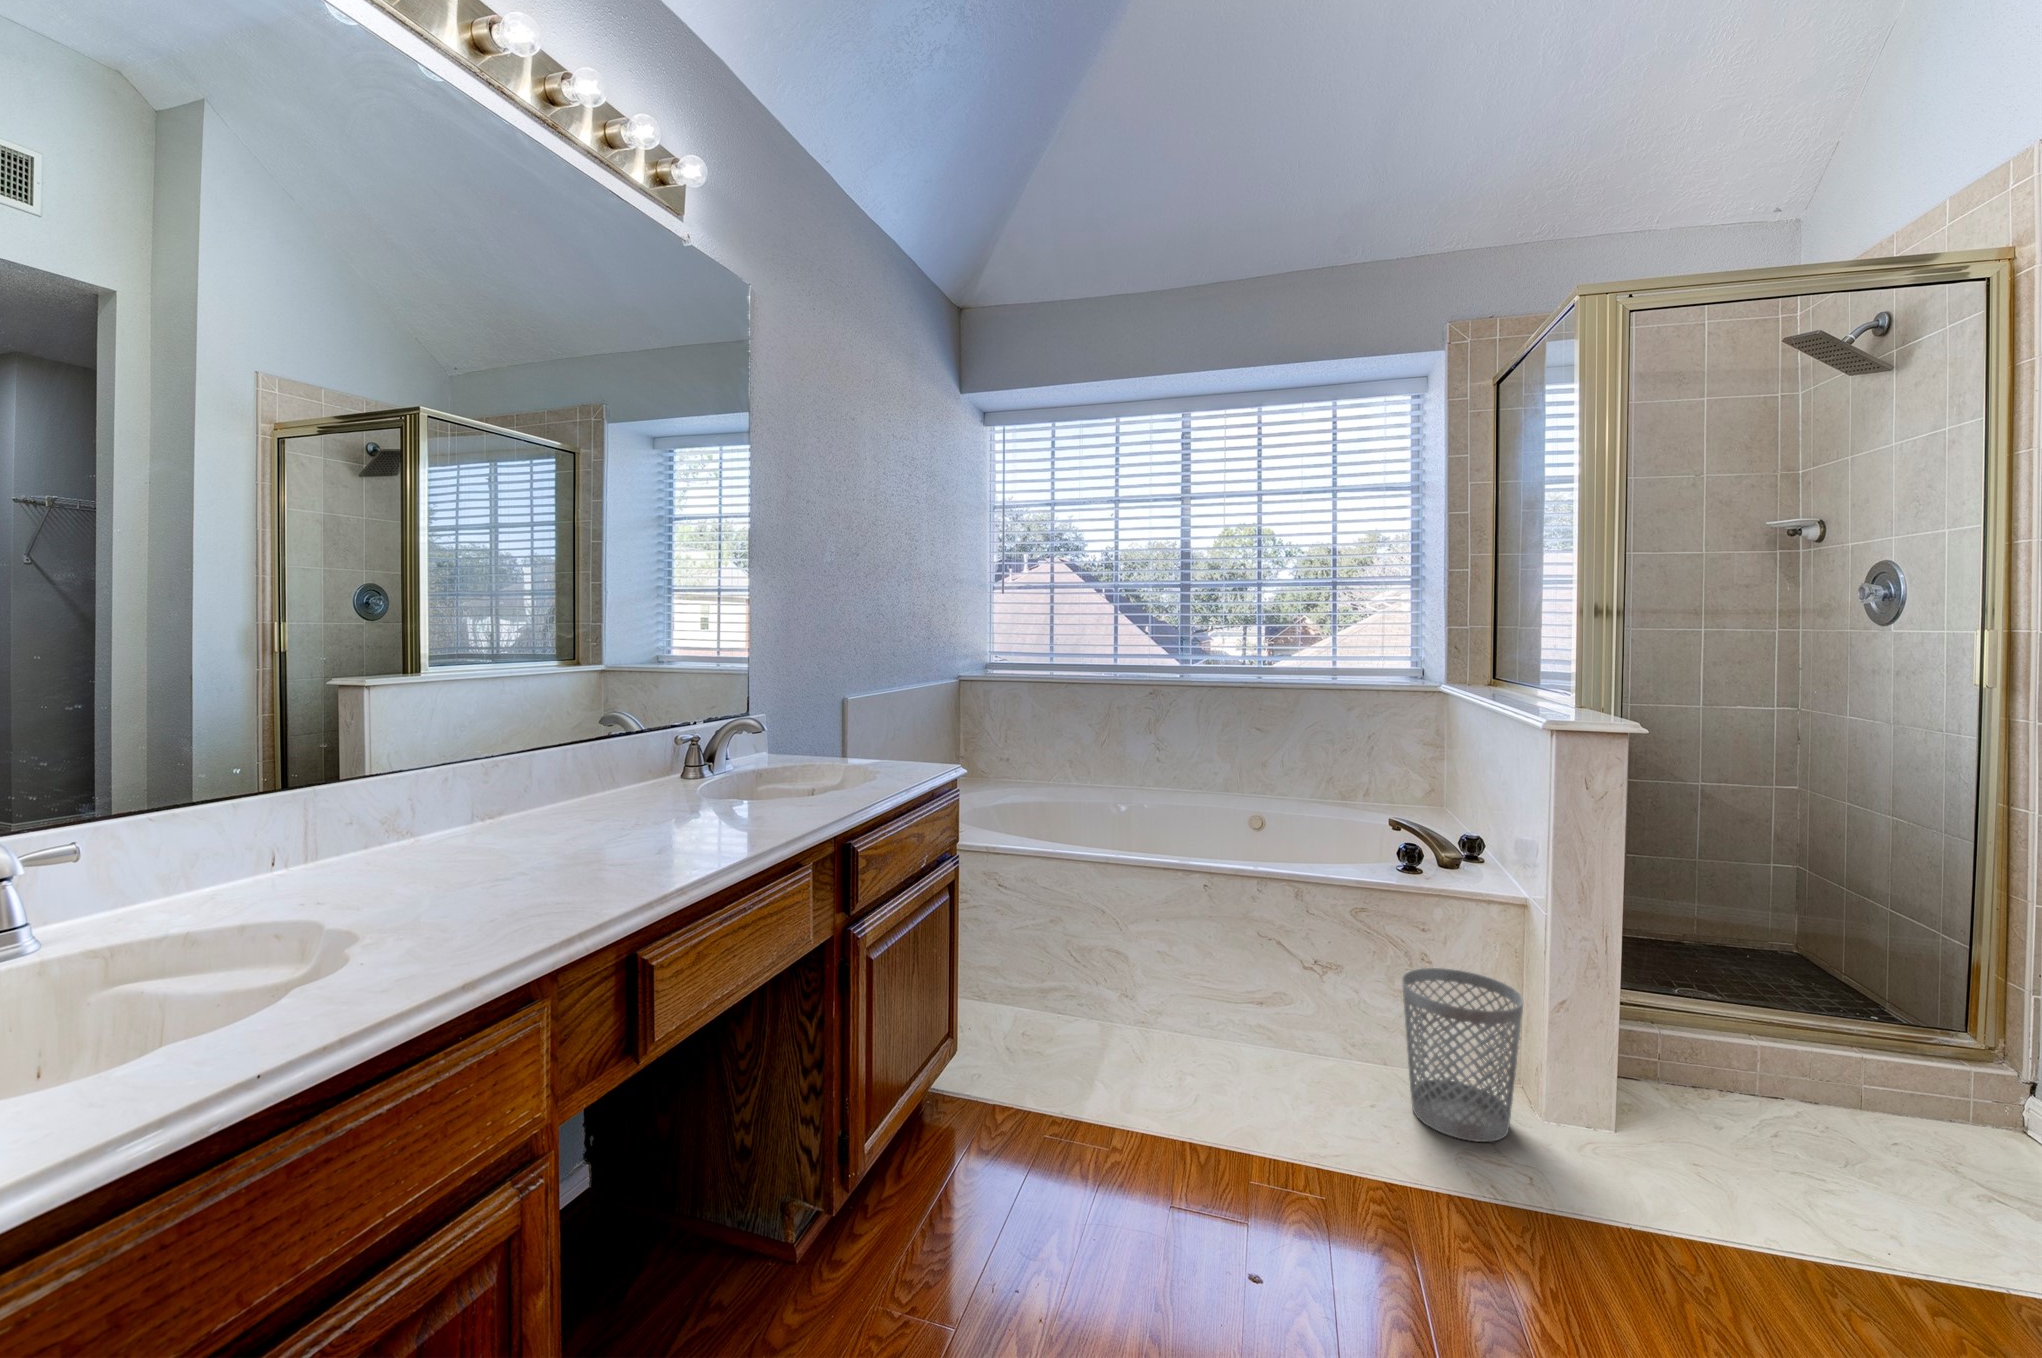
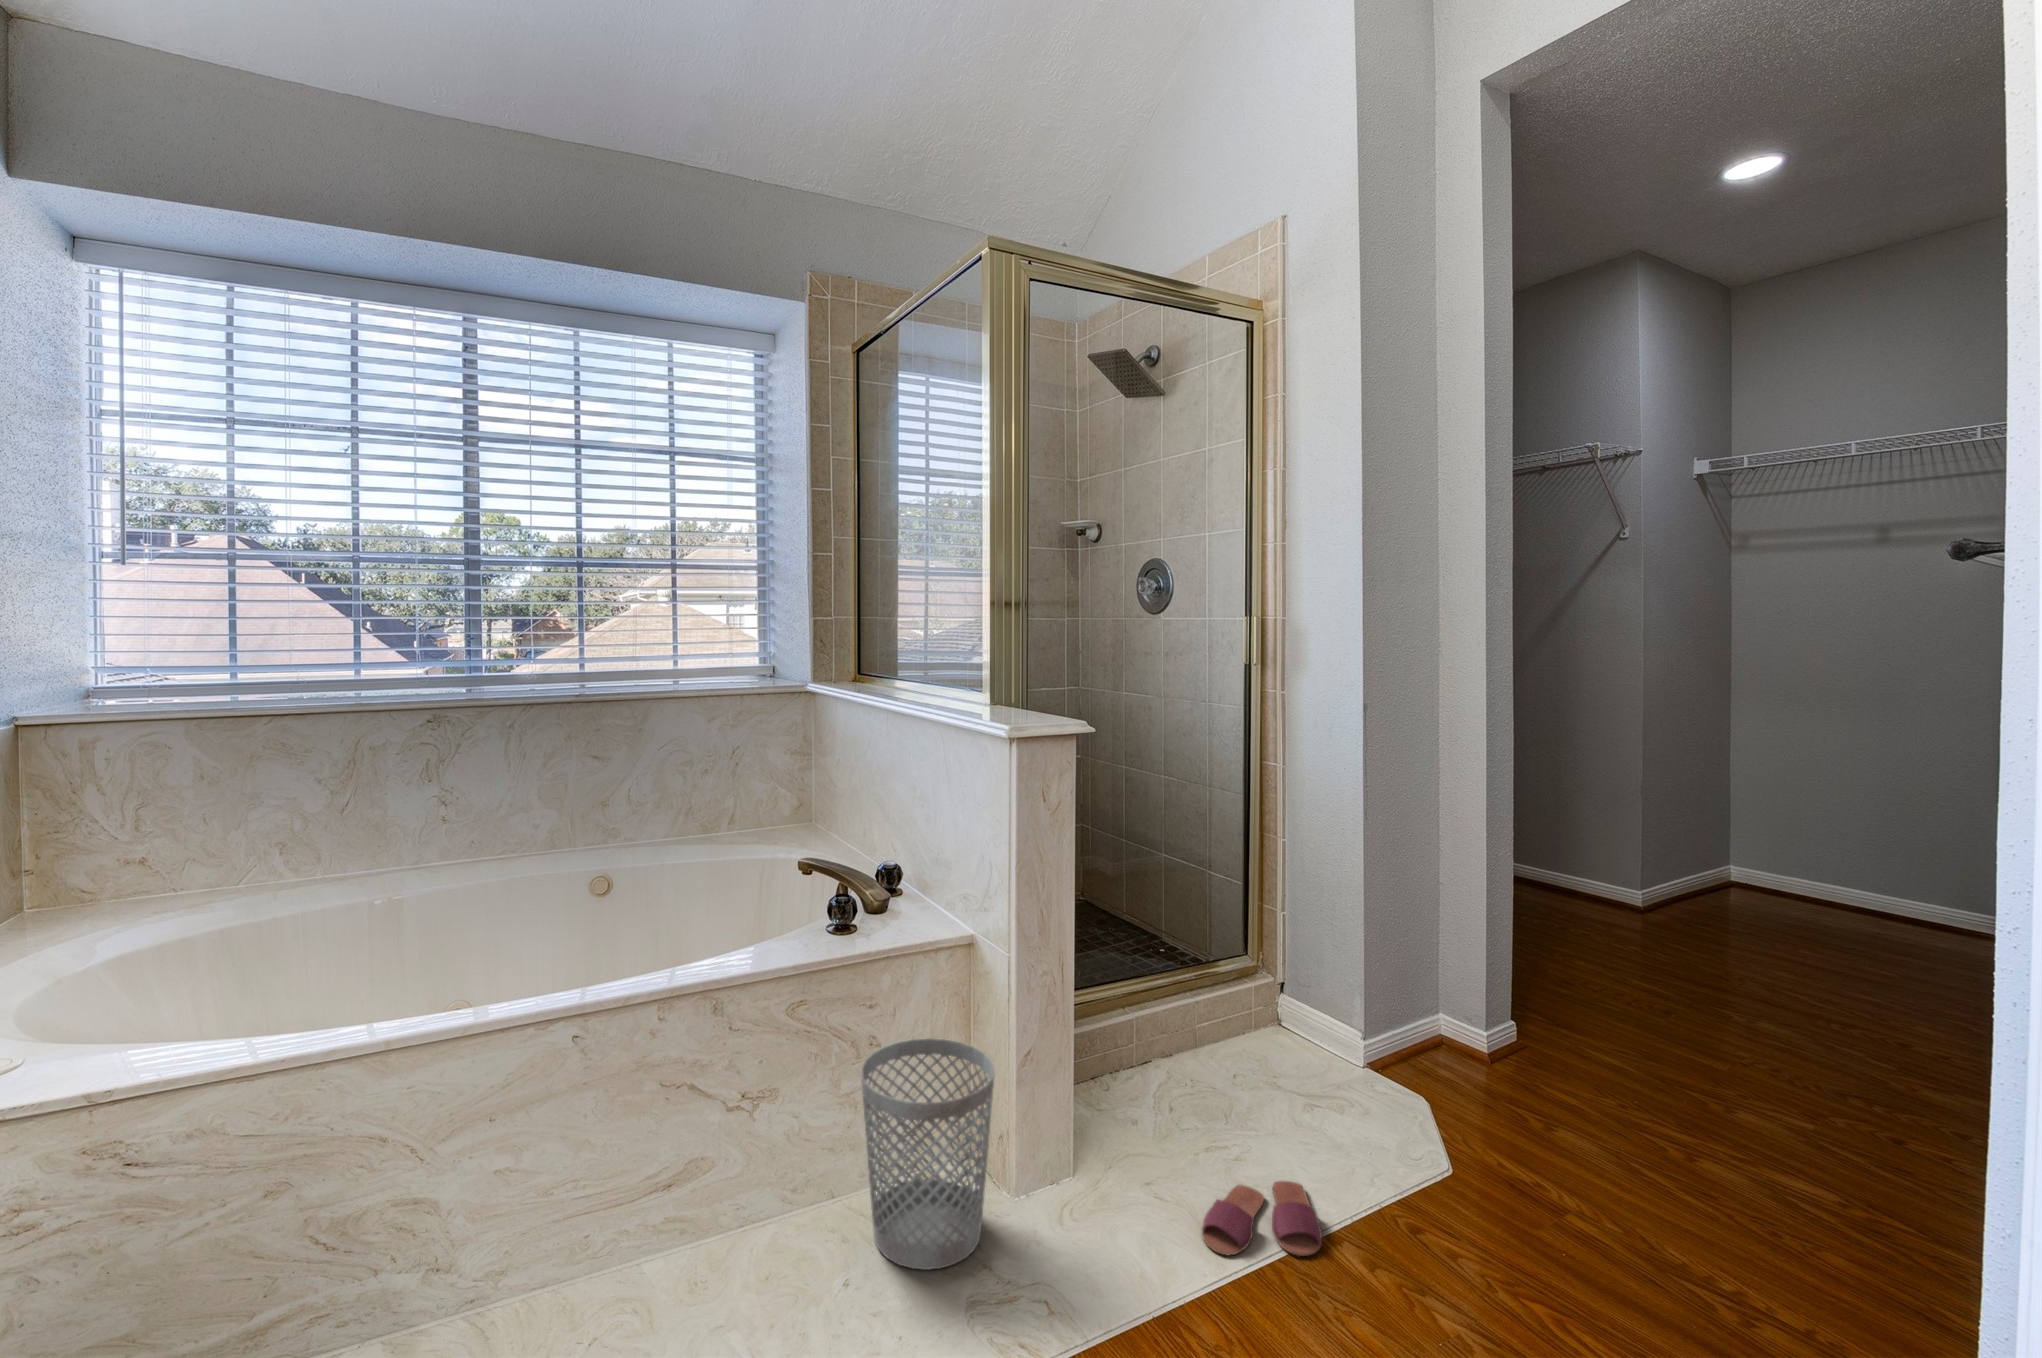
slippers: none [1746,1207,1926,1290] -> present [1202,1181,1322,1256]

